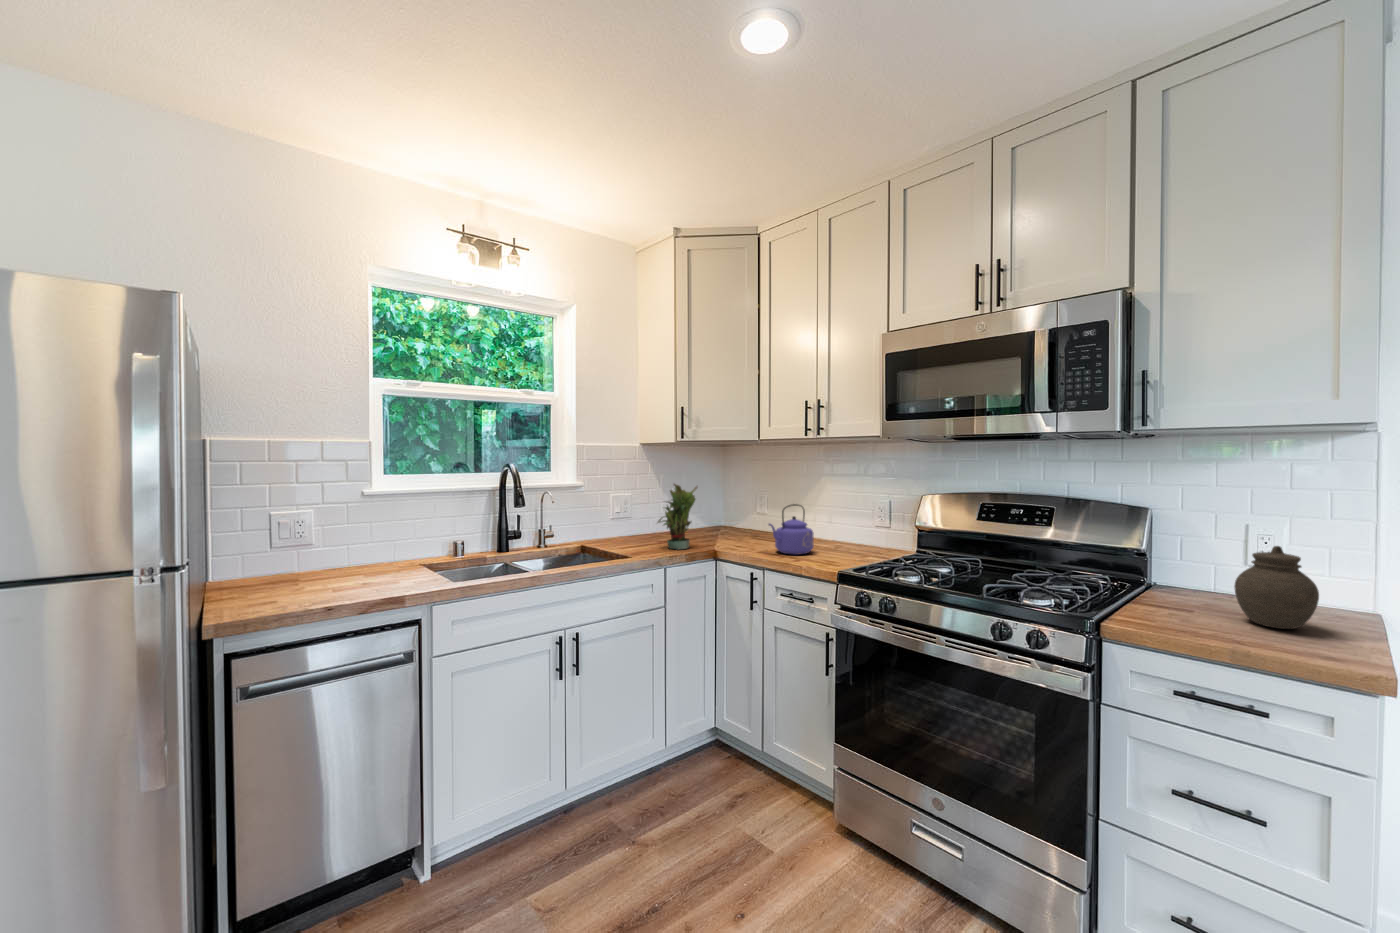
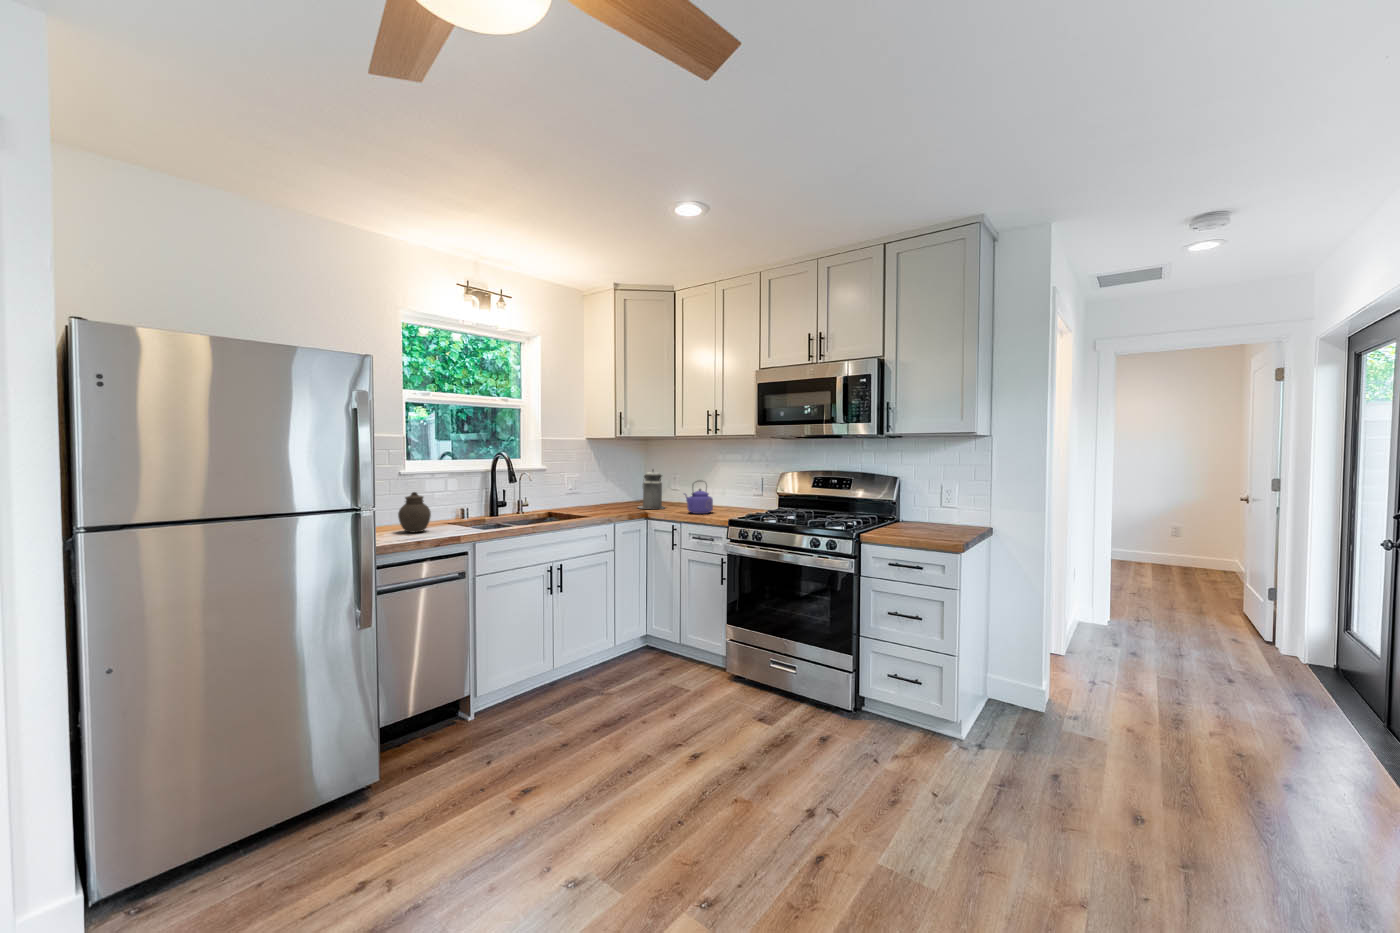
potted plant: present [658,484,697,549] -> none [603,466,633,513]
canister: none [707,485,746,542] -> present [639,470,664,509]
jar: present [1234,546,1319,629] -> present [398,492,431,533]

